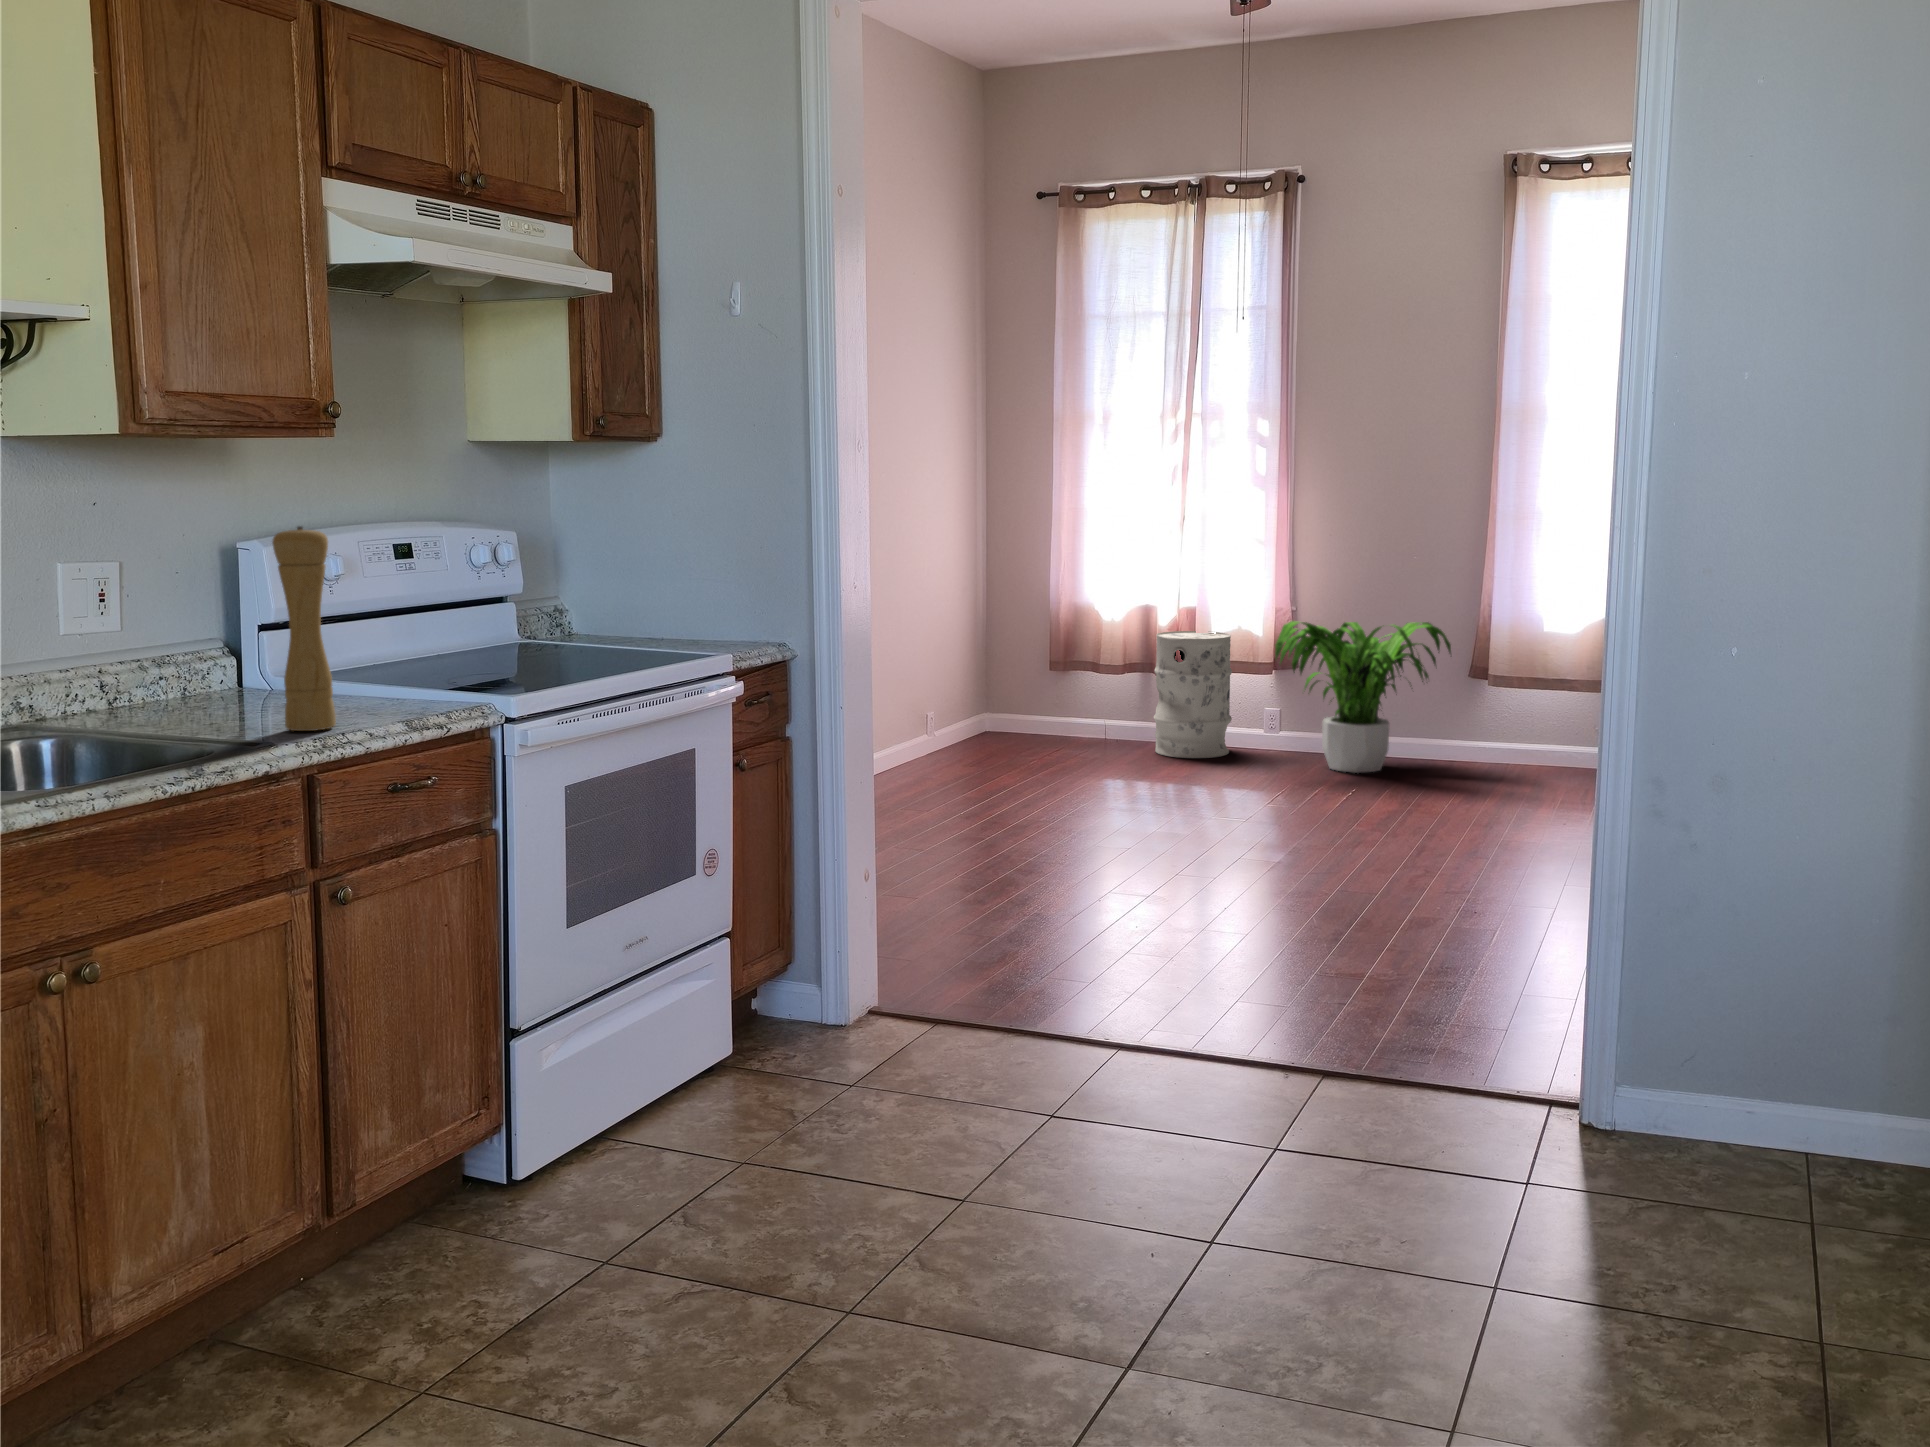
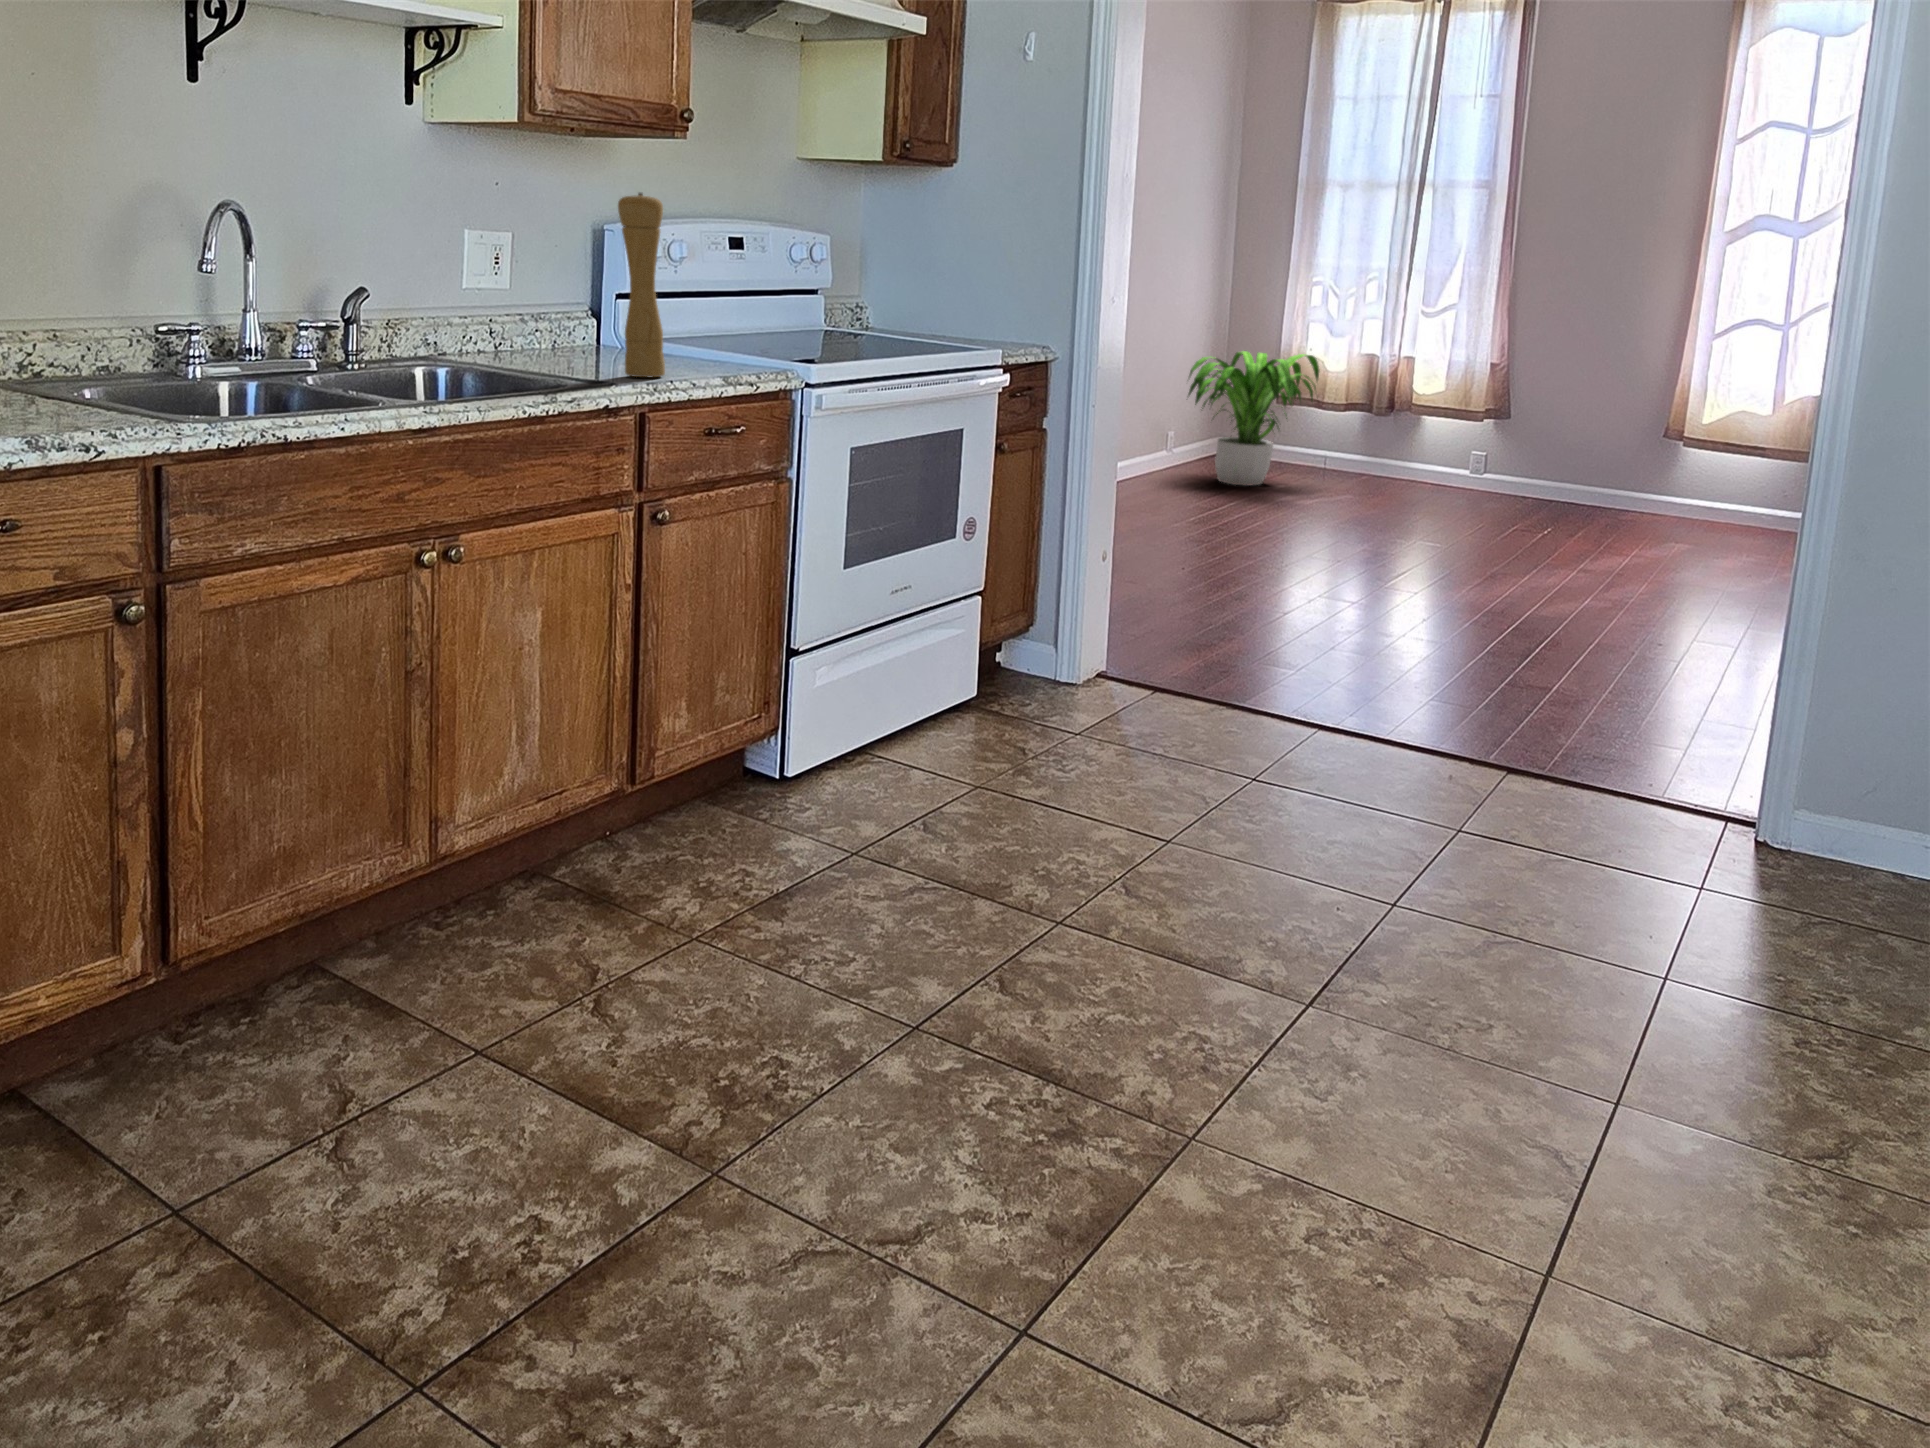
potted plant: present [1275,621,1451,773] -> present [1188,351,1319,485]
trash can: present [1153,631,1232,758] -> none [1376,382,1465,501]

